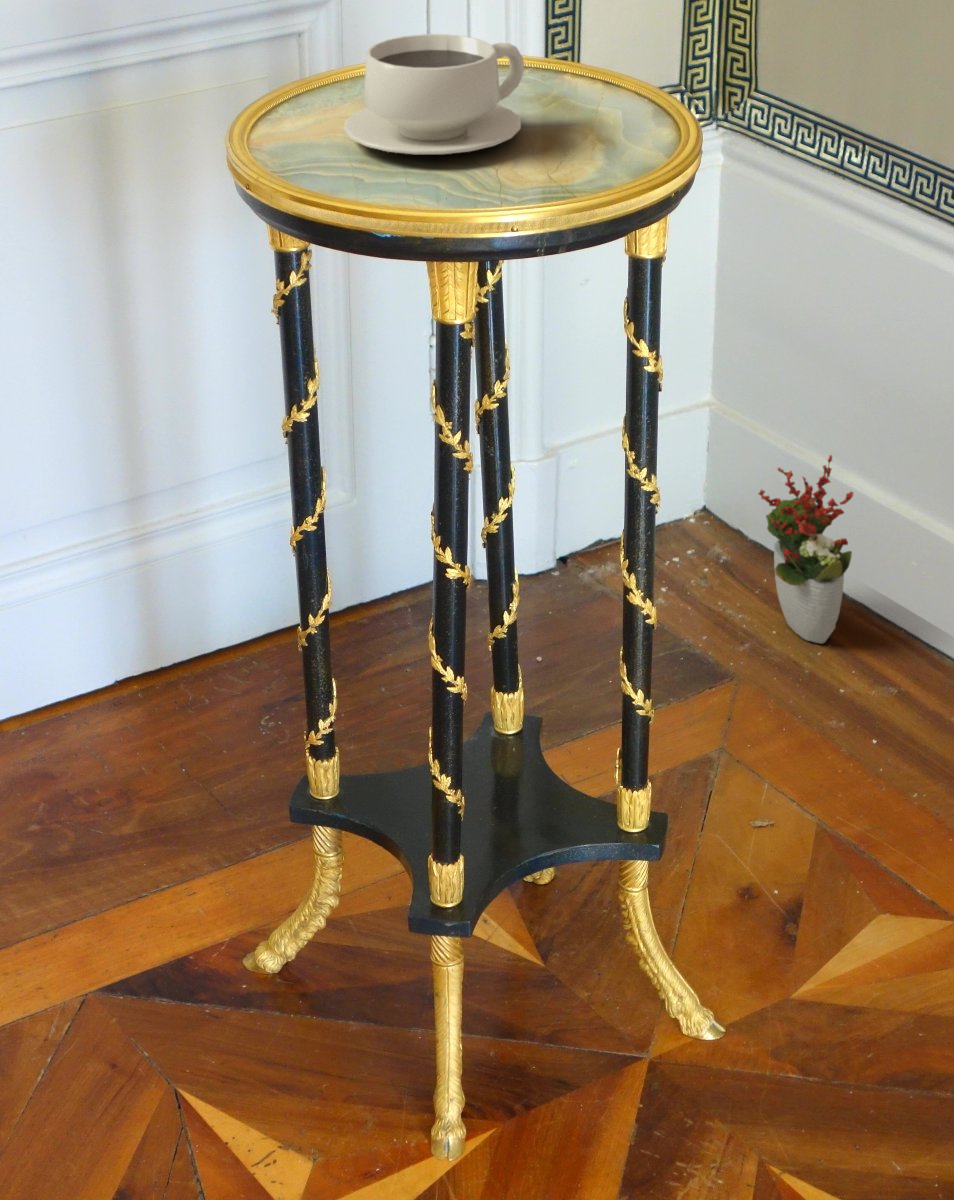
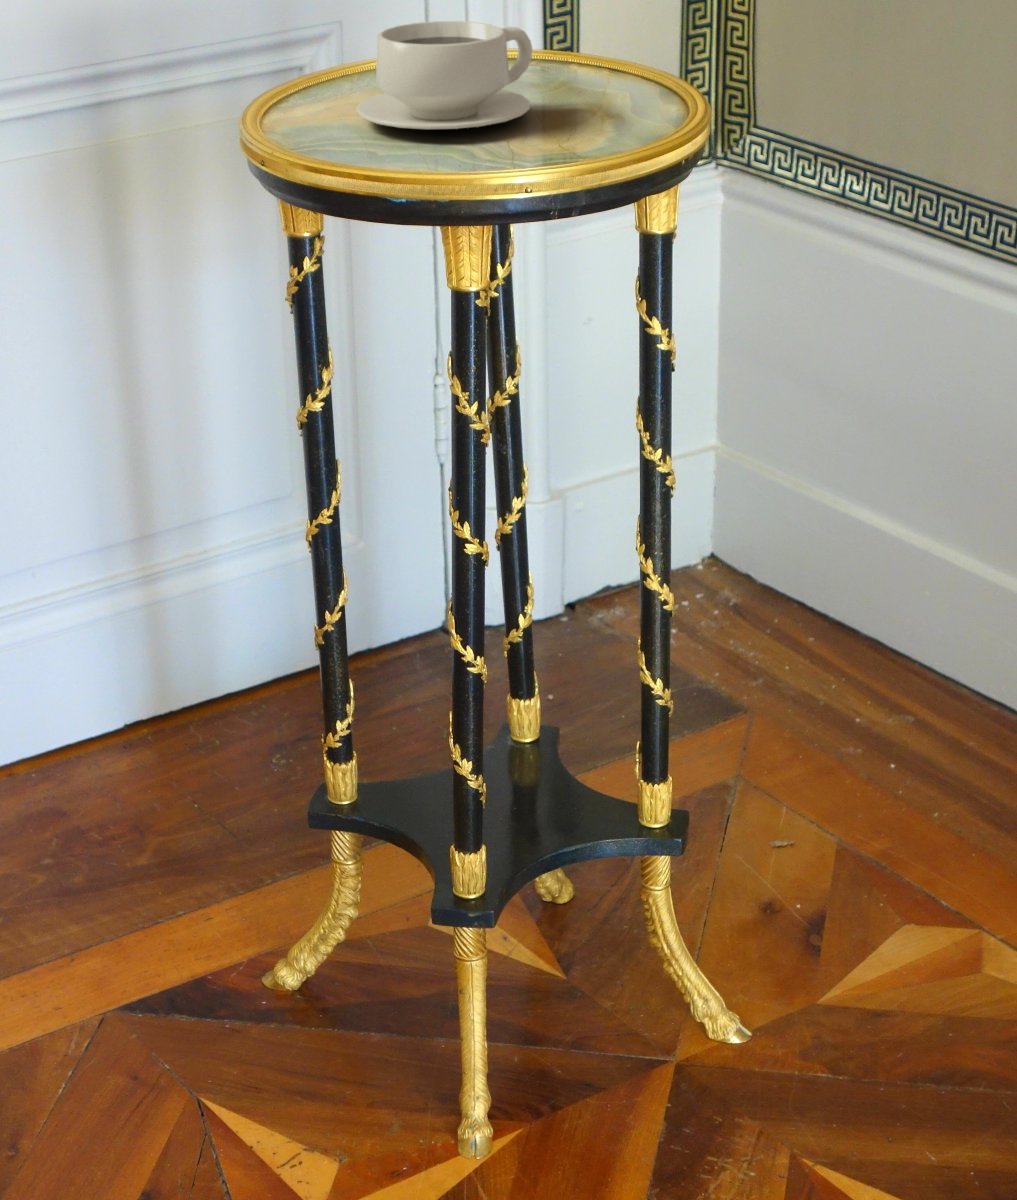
decorative plant: present [758,455,853,643] -> none [769,479,864,669]

